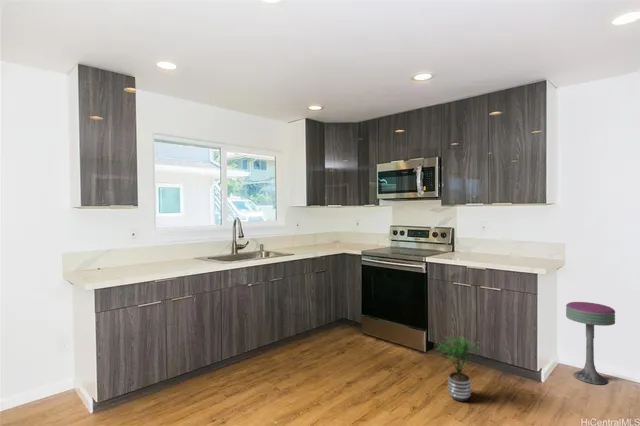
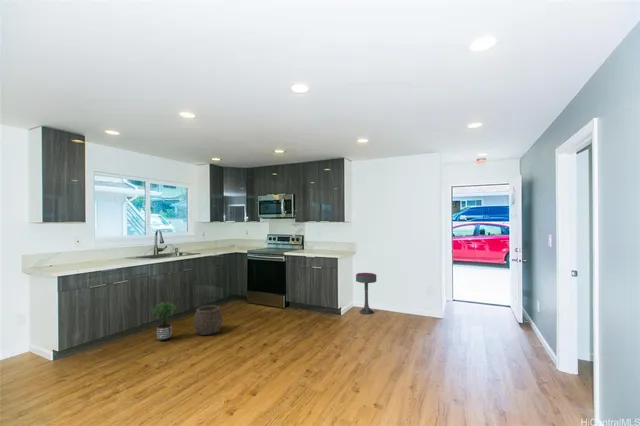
potted plant: present [438,338,479,401] -> present [154,302,176,341]
woven basket: none [282,341,327,393] -> present [194,305,222,335]

